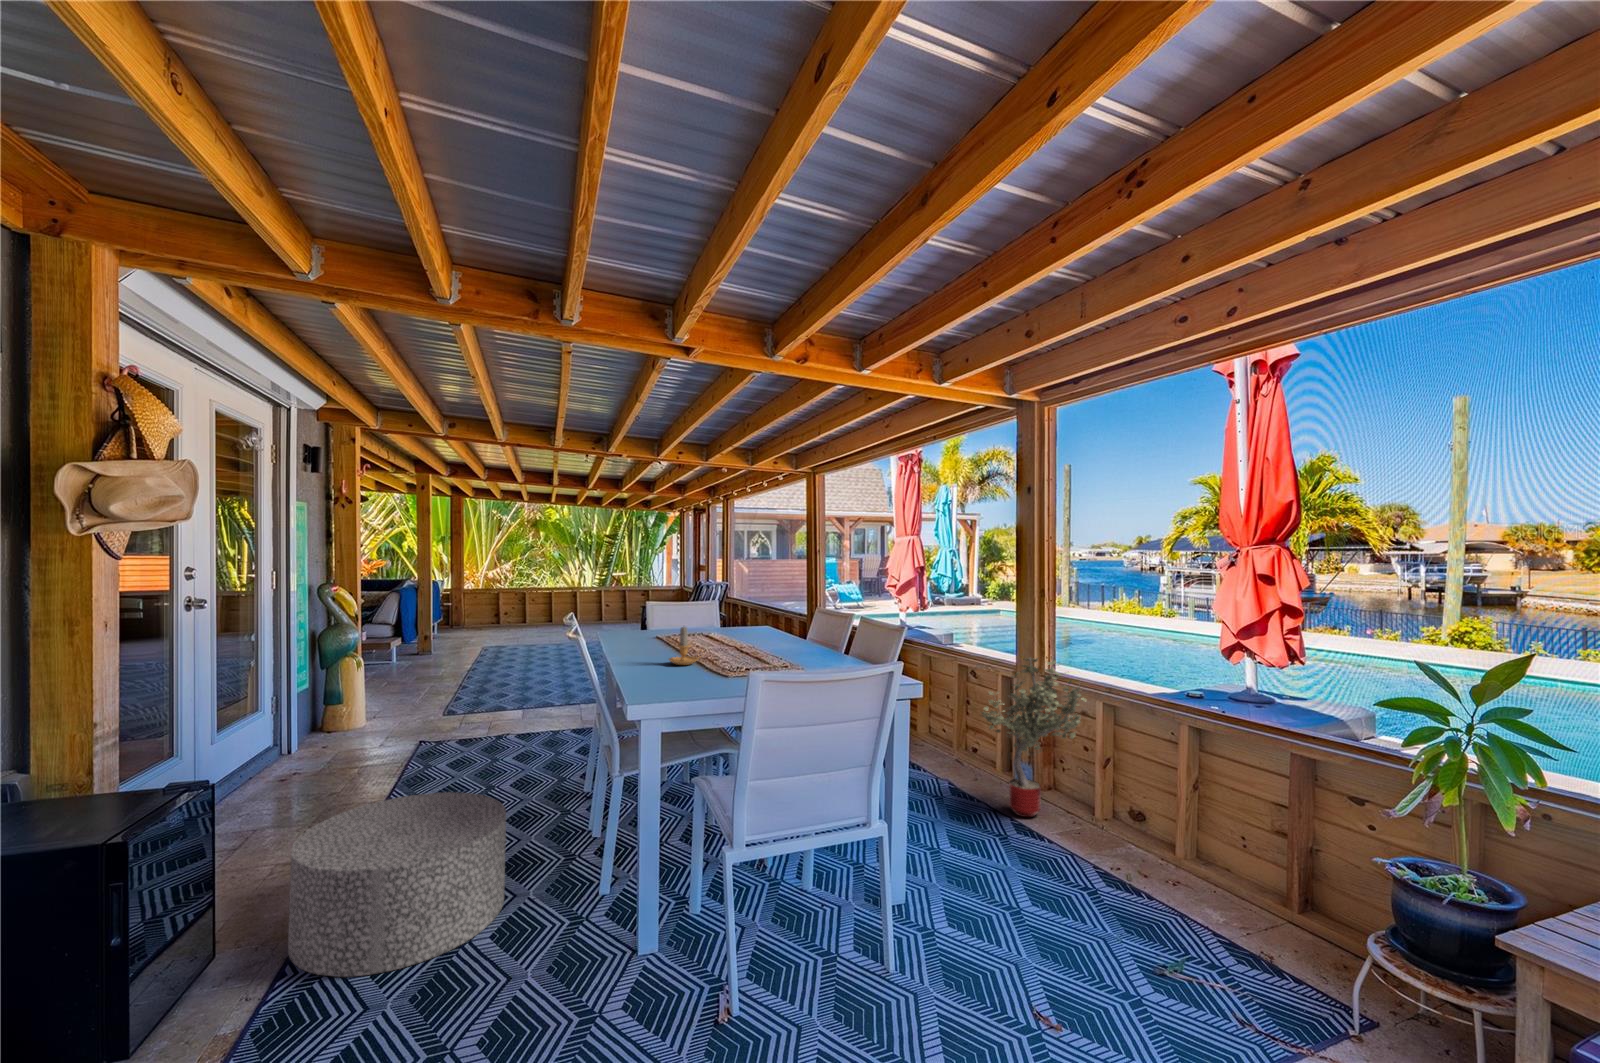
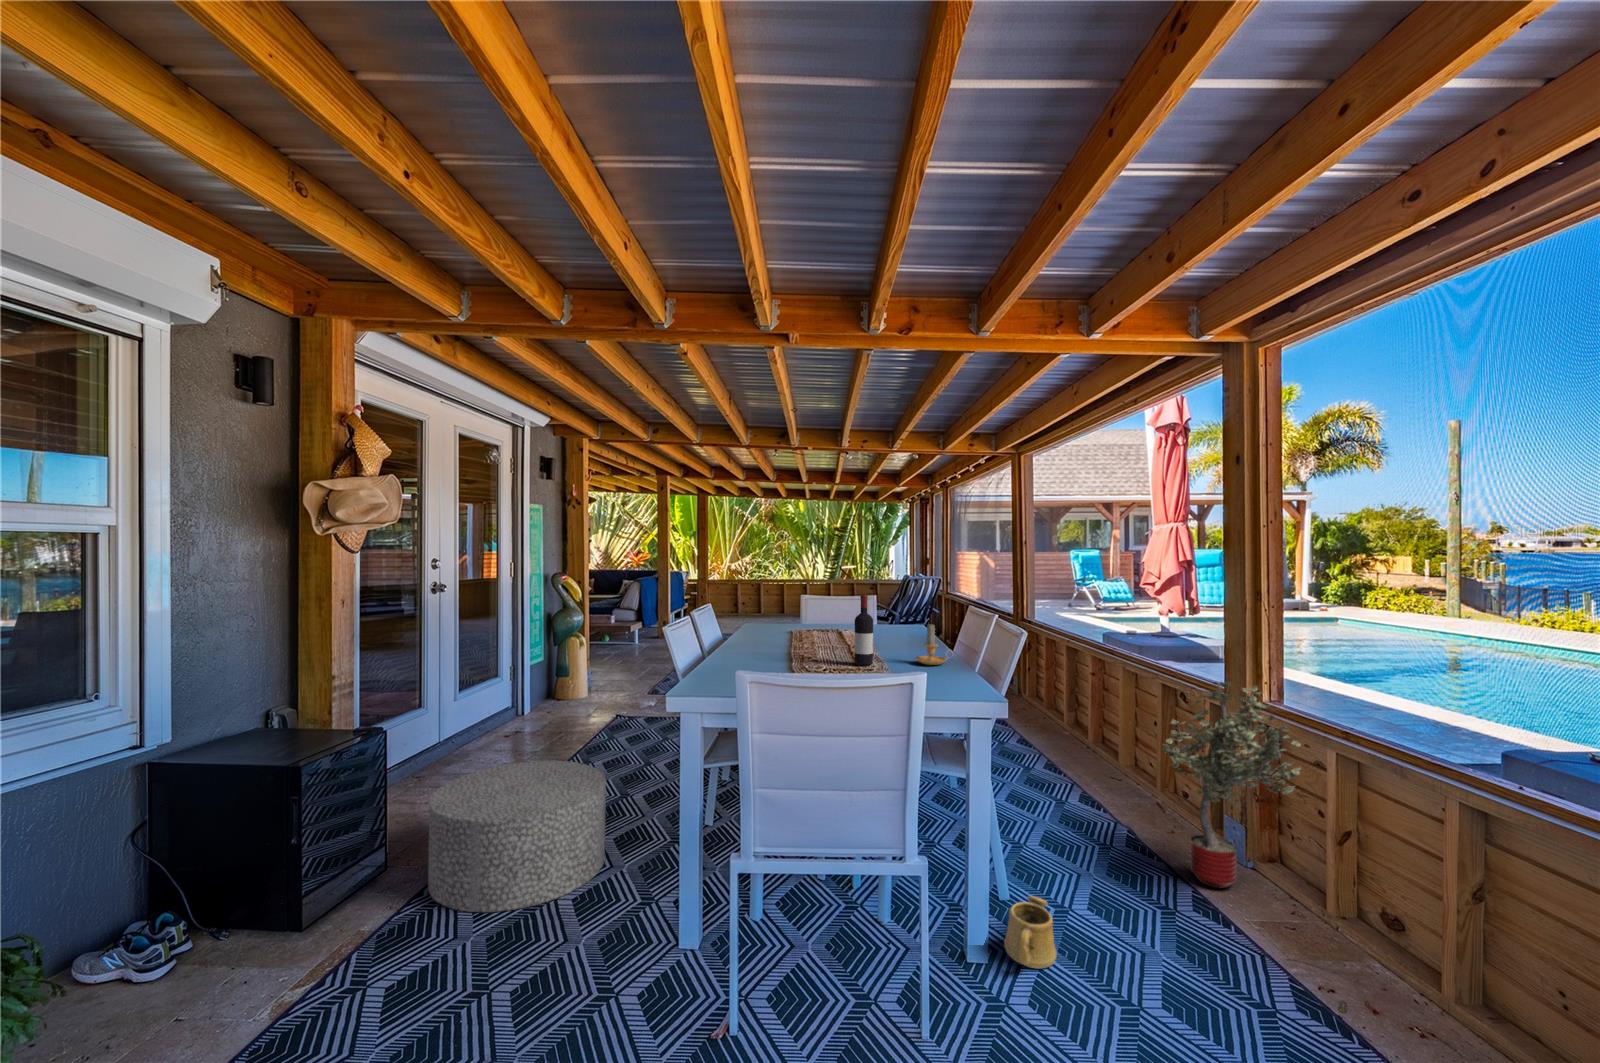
wine bottle: none [752,599,769,664] -> present [855,595,873,666]
candle: present [669,627,698,665] -> present [915,624,947,665]
watering can: none [911,844,953,900] -> present [1004,896,1056,969]

